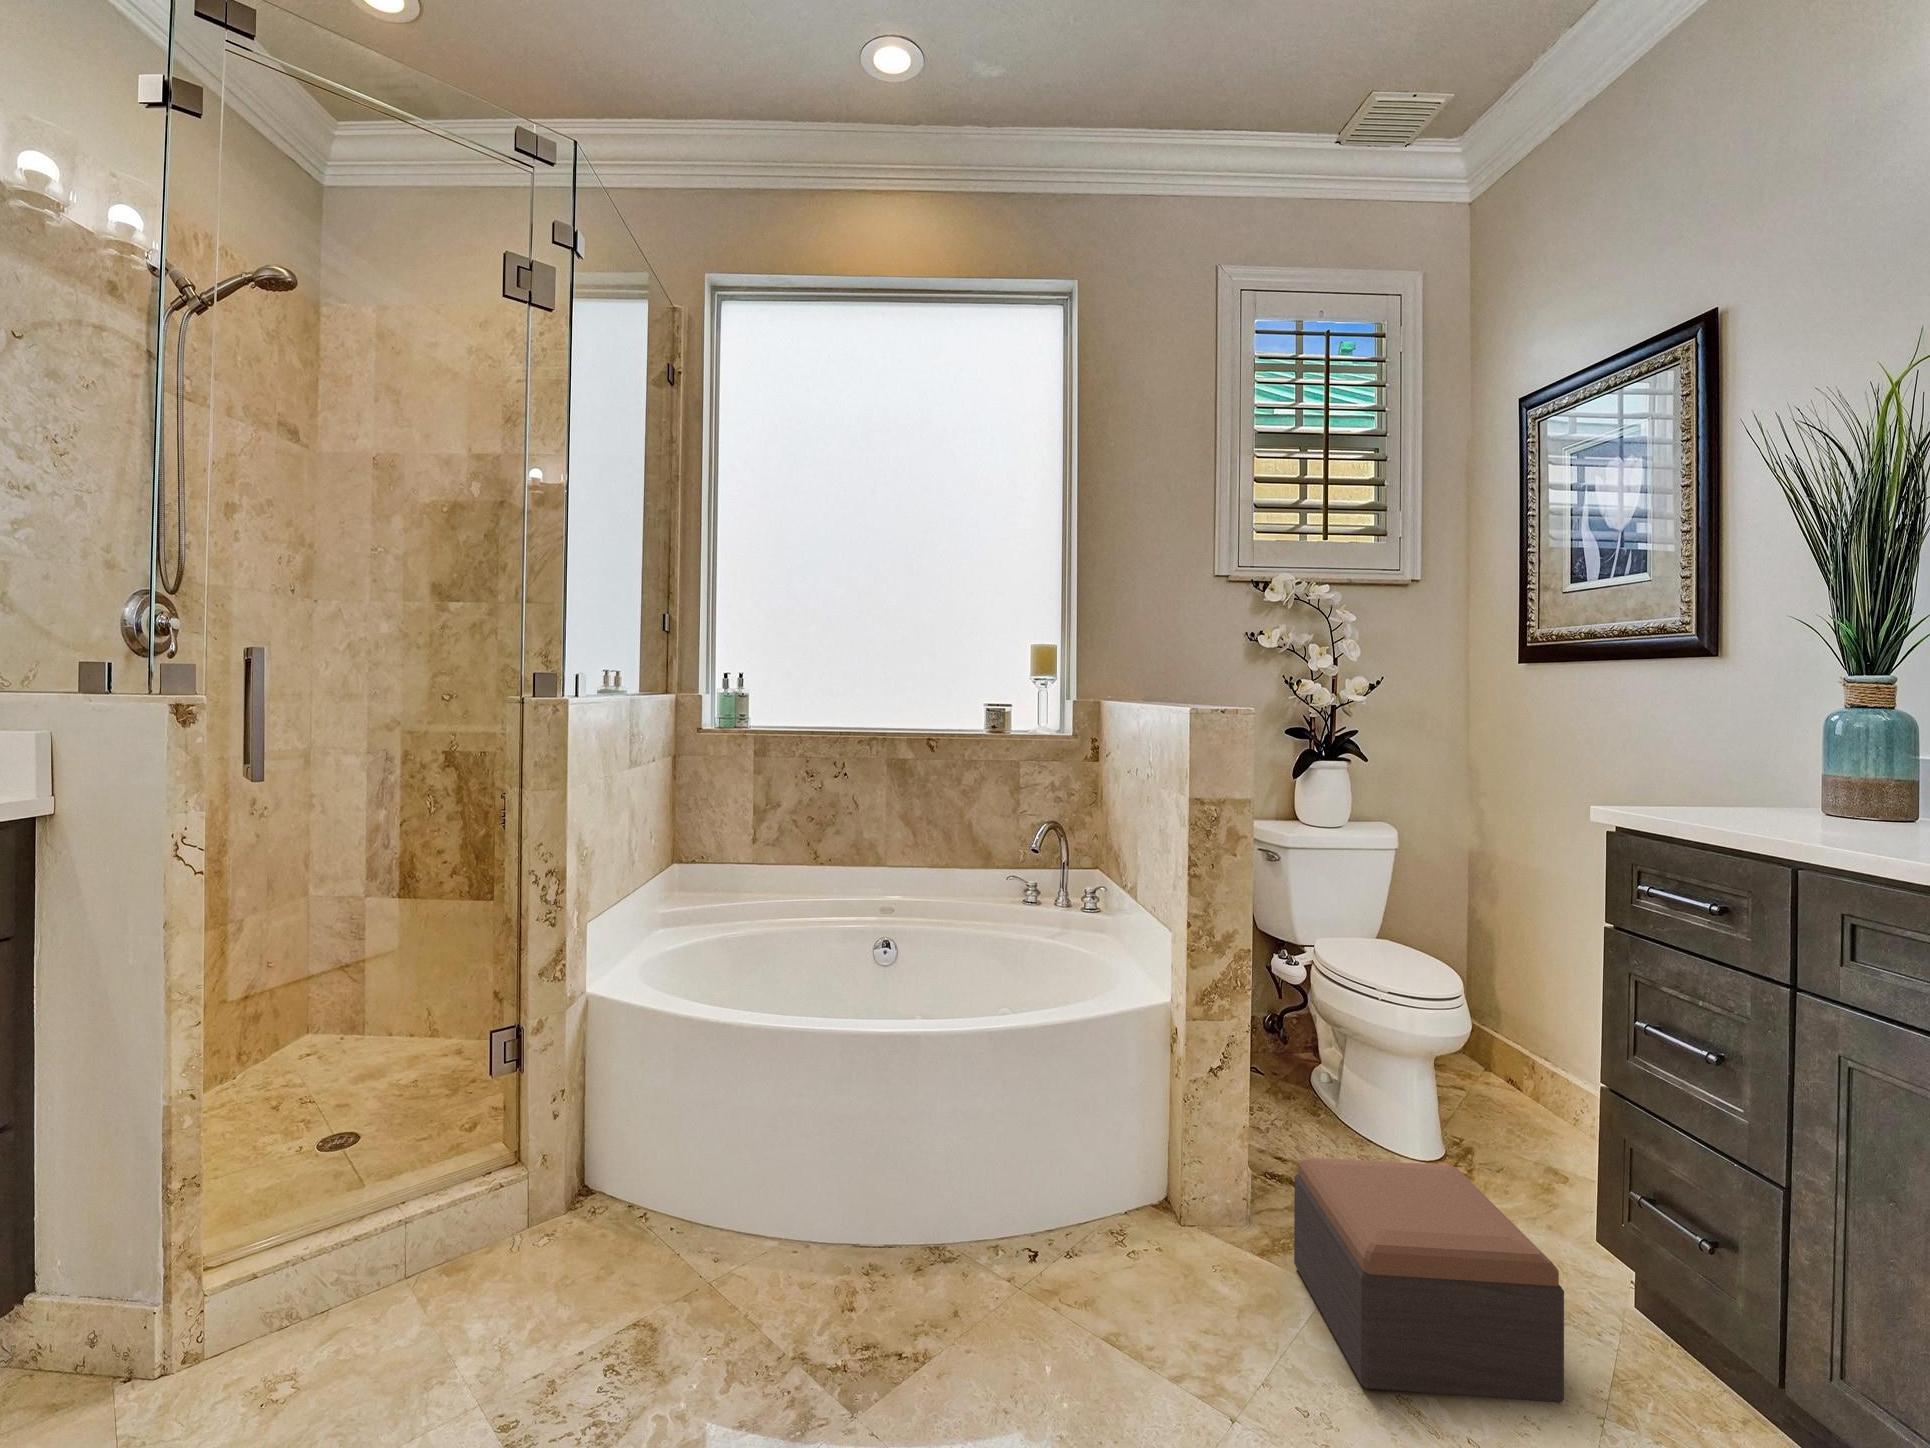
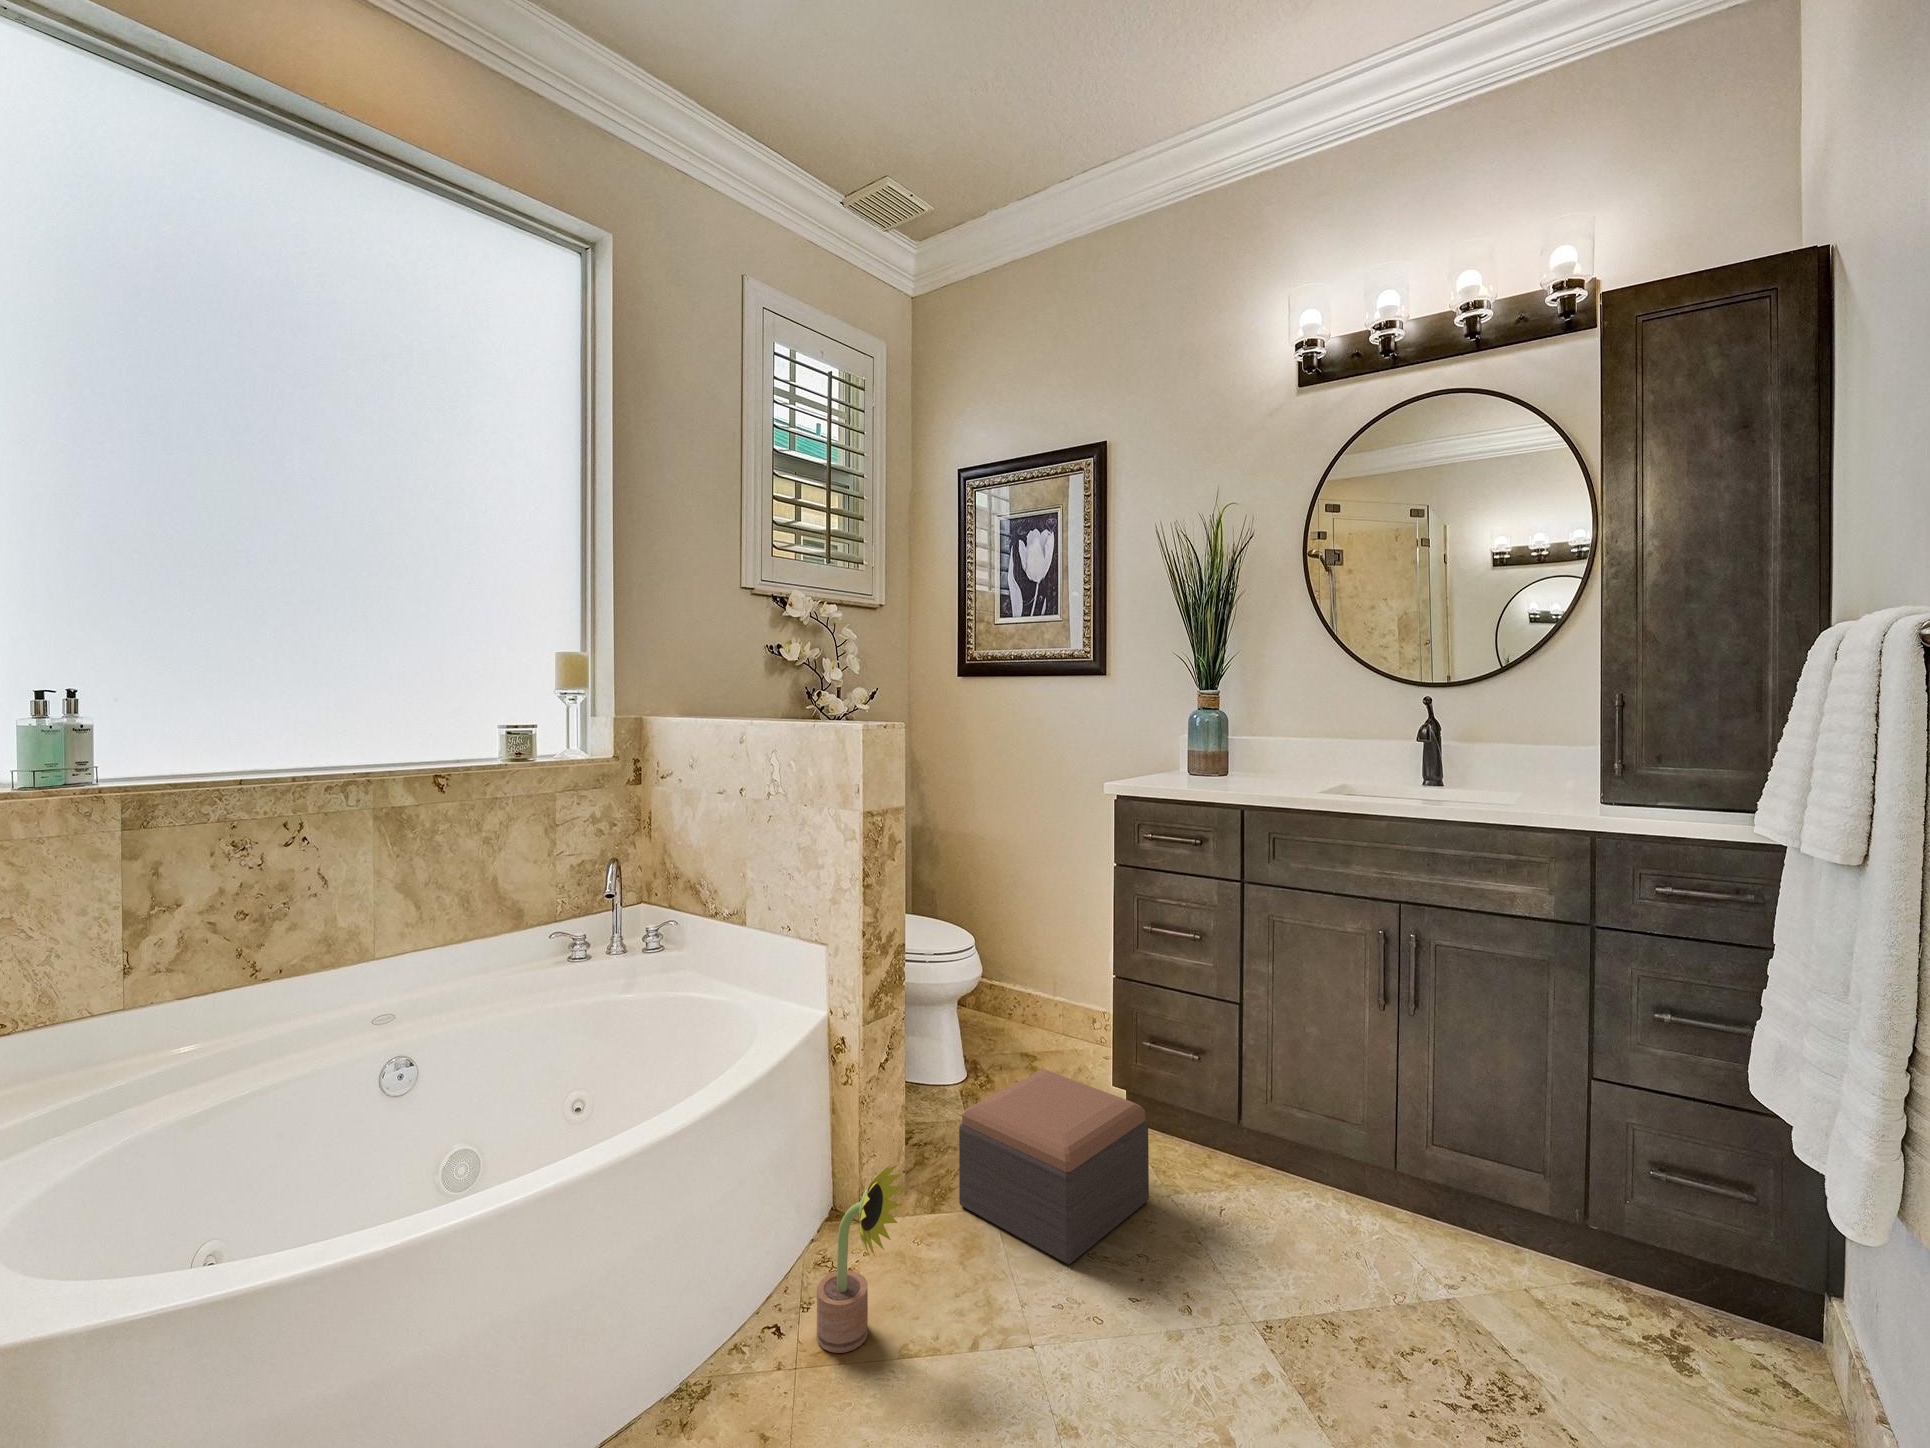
decorative plant: none [1057,1146,1144,1308] -> present [817,1165,903,1353]

